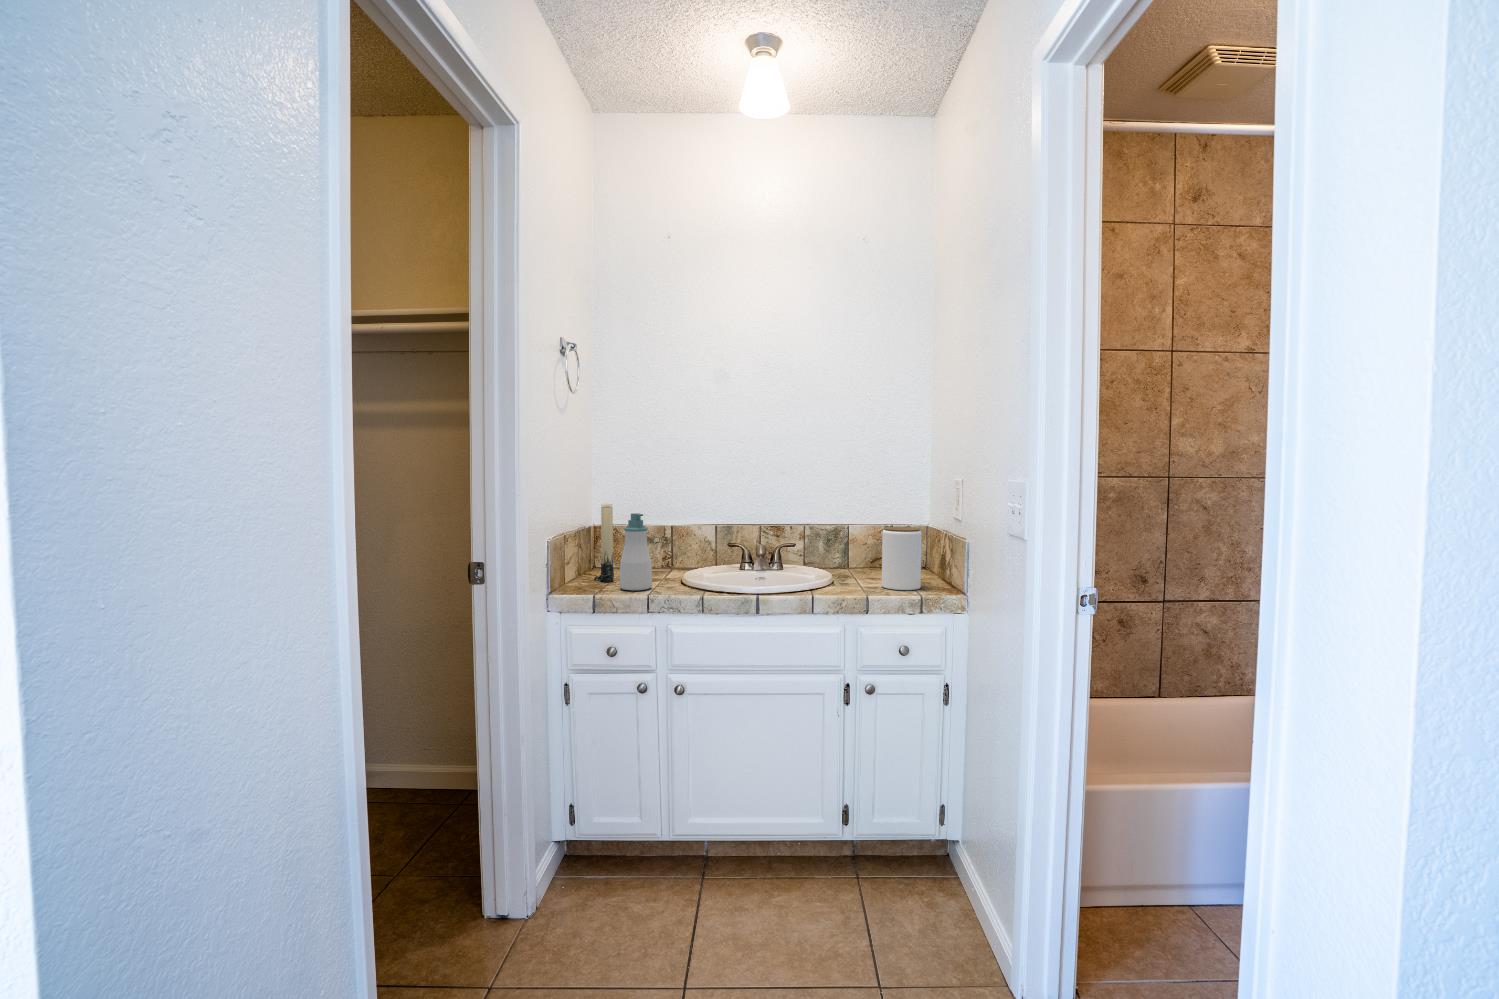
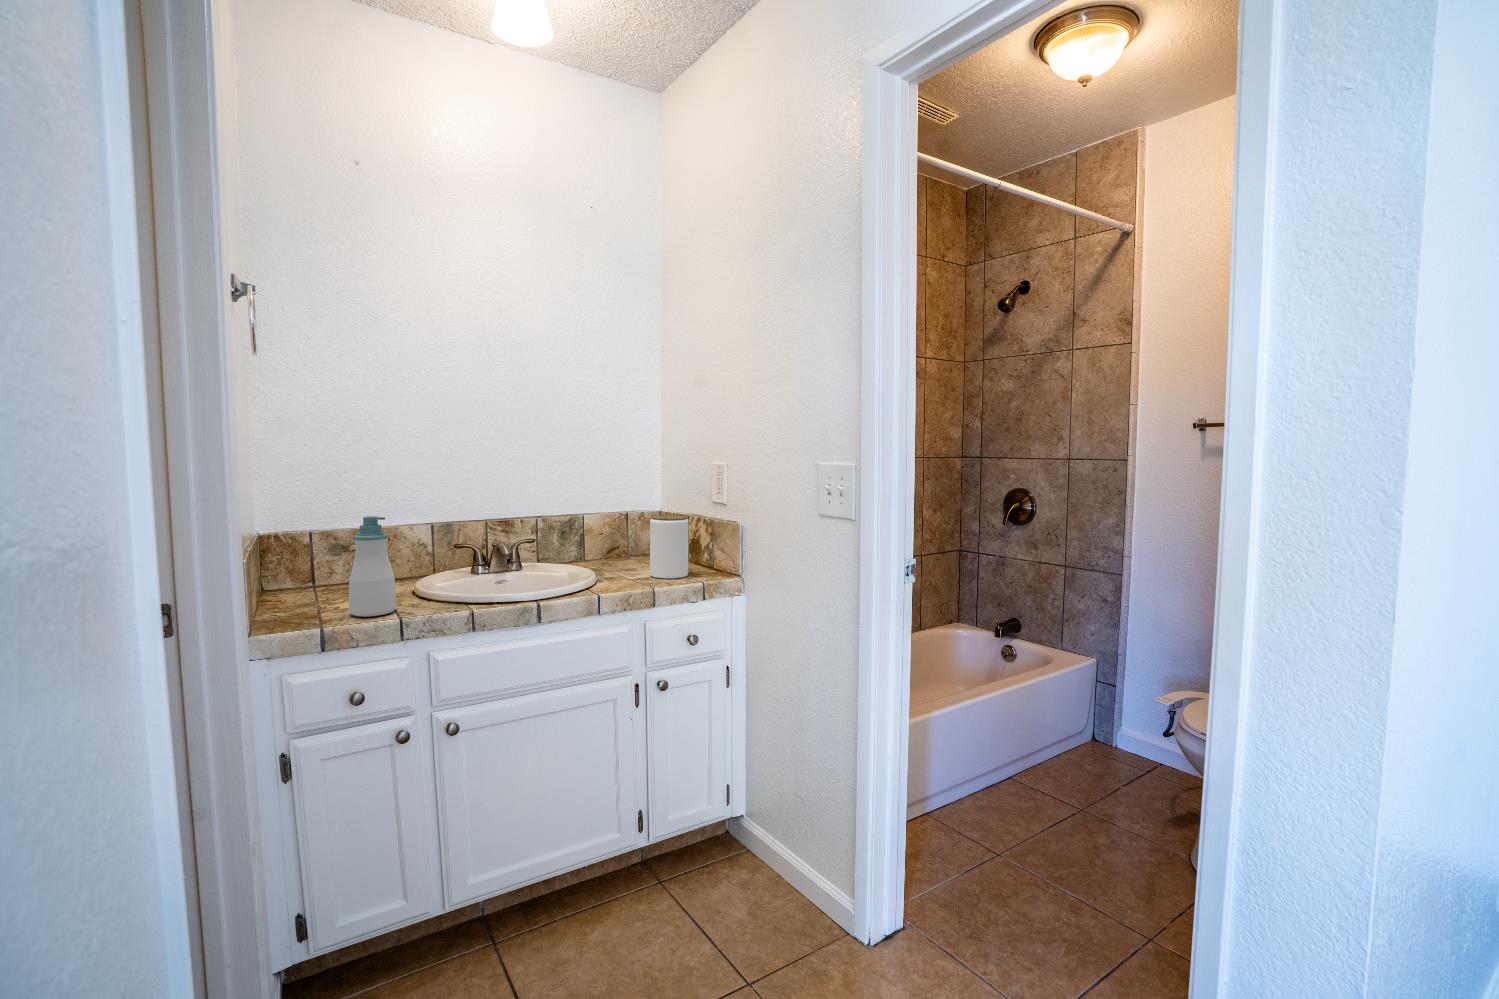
candle: present [594,504,614,582] -> none [289,505,323,610]

